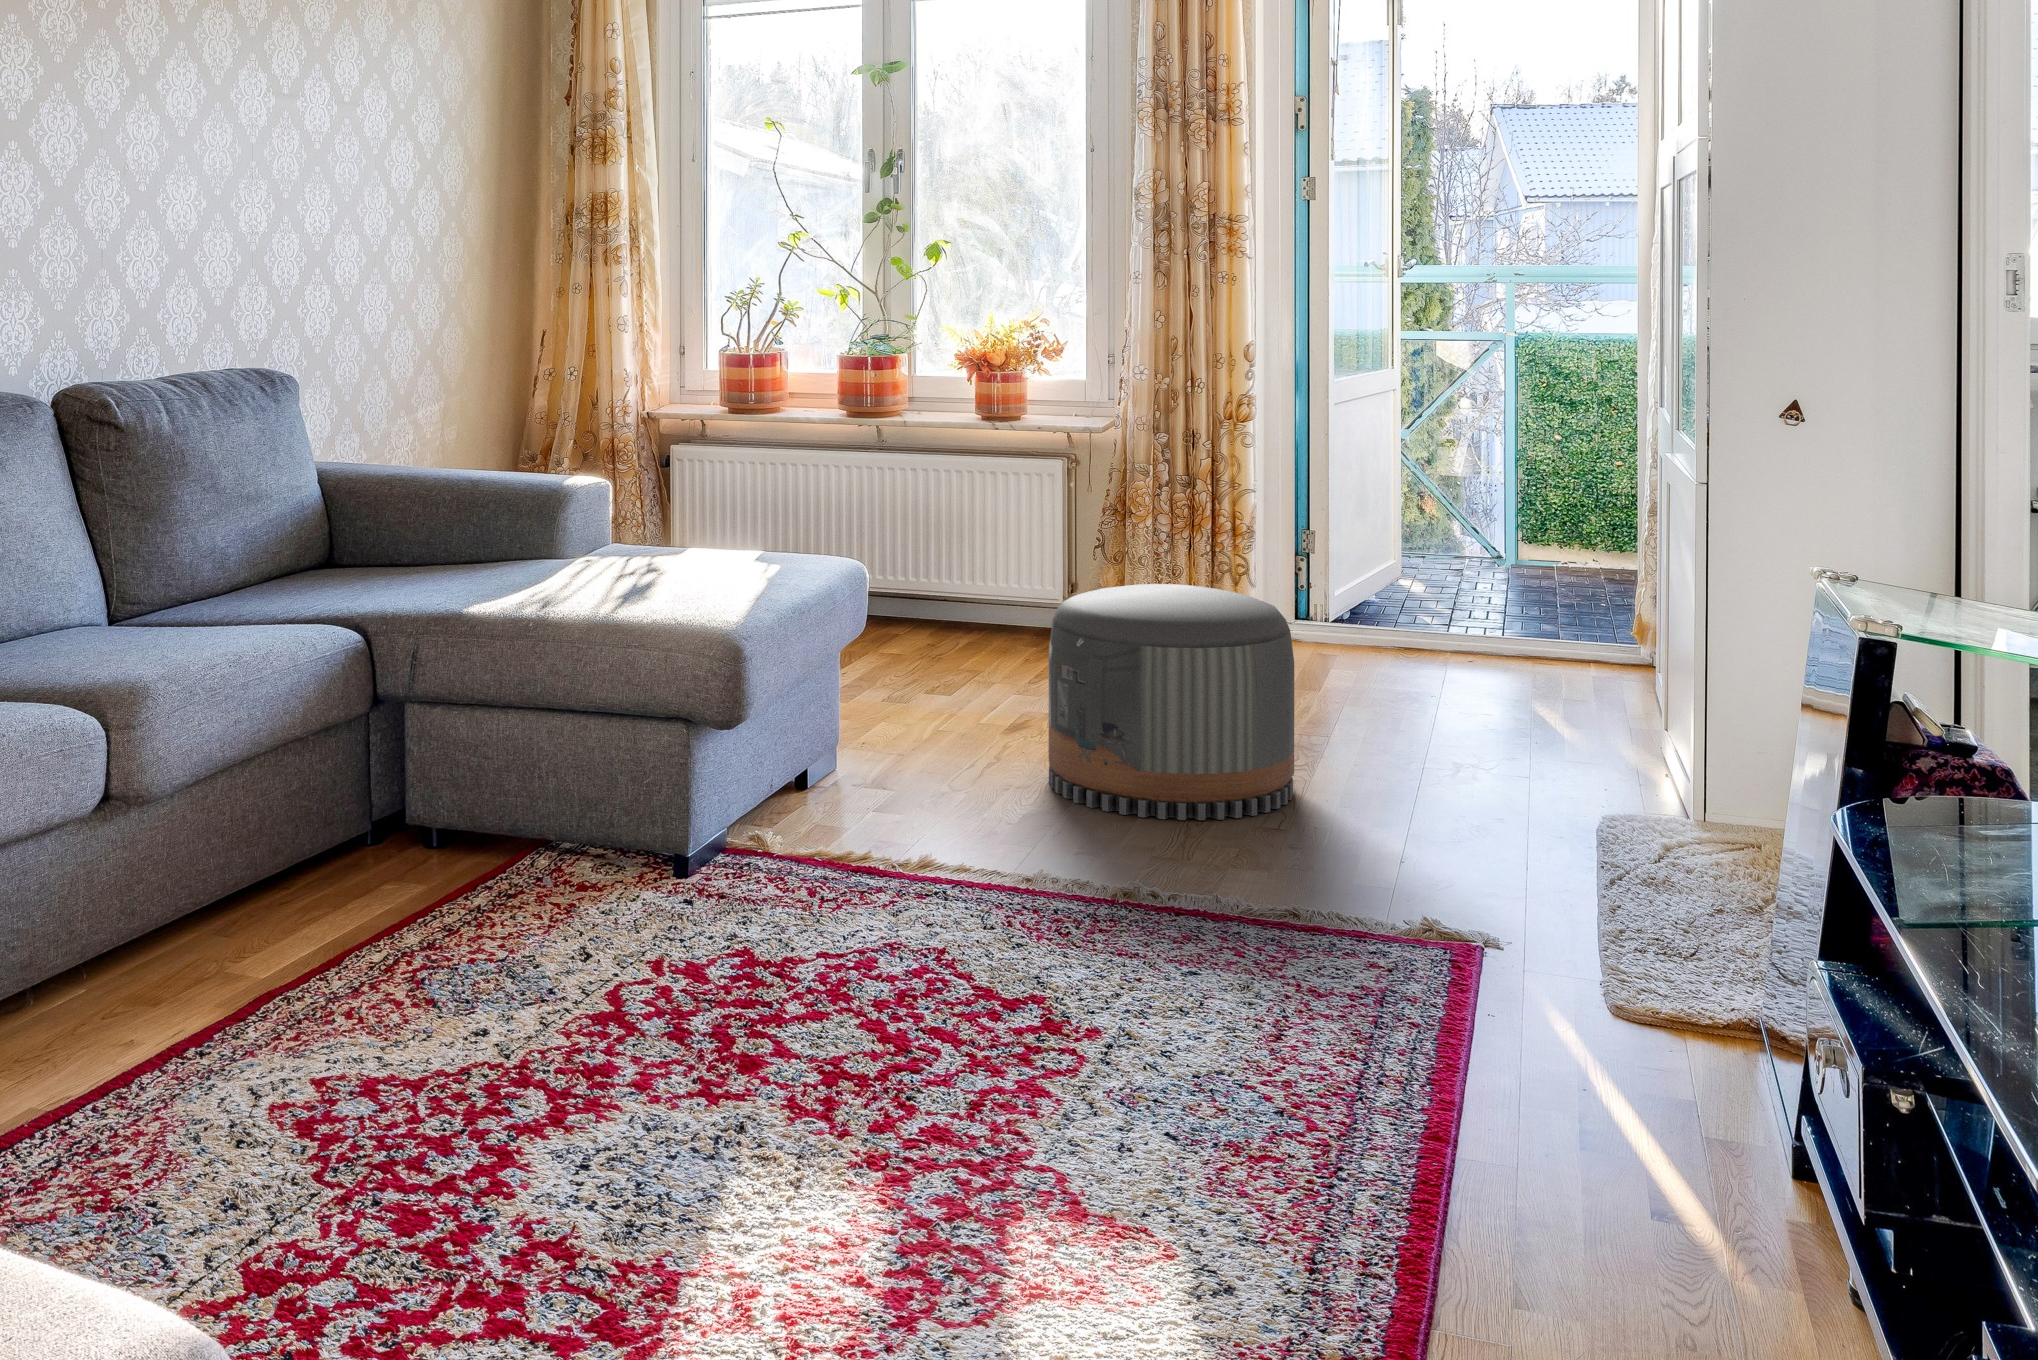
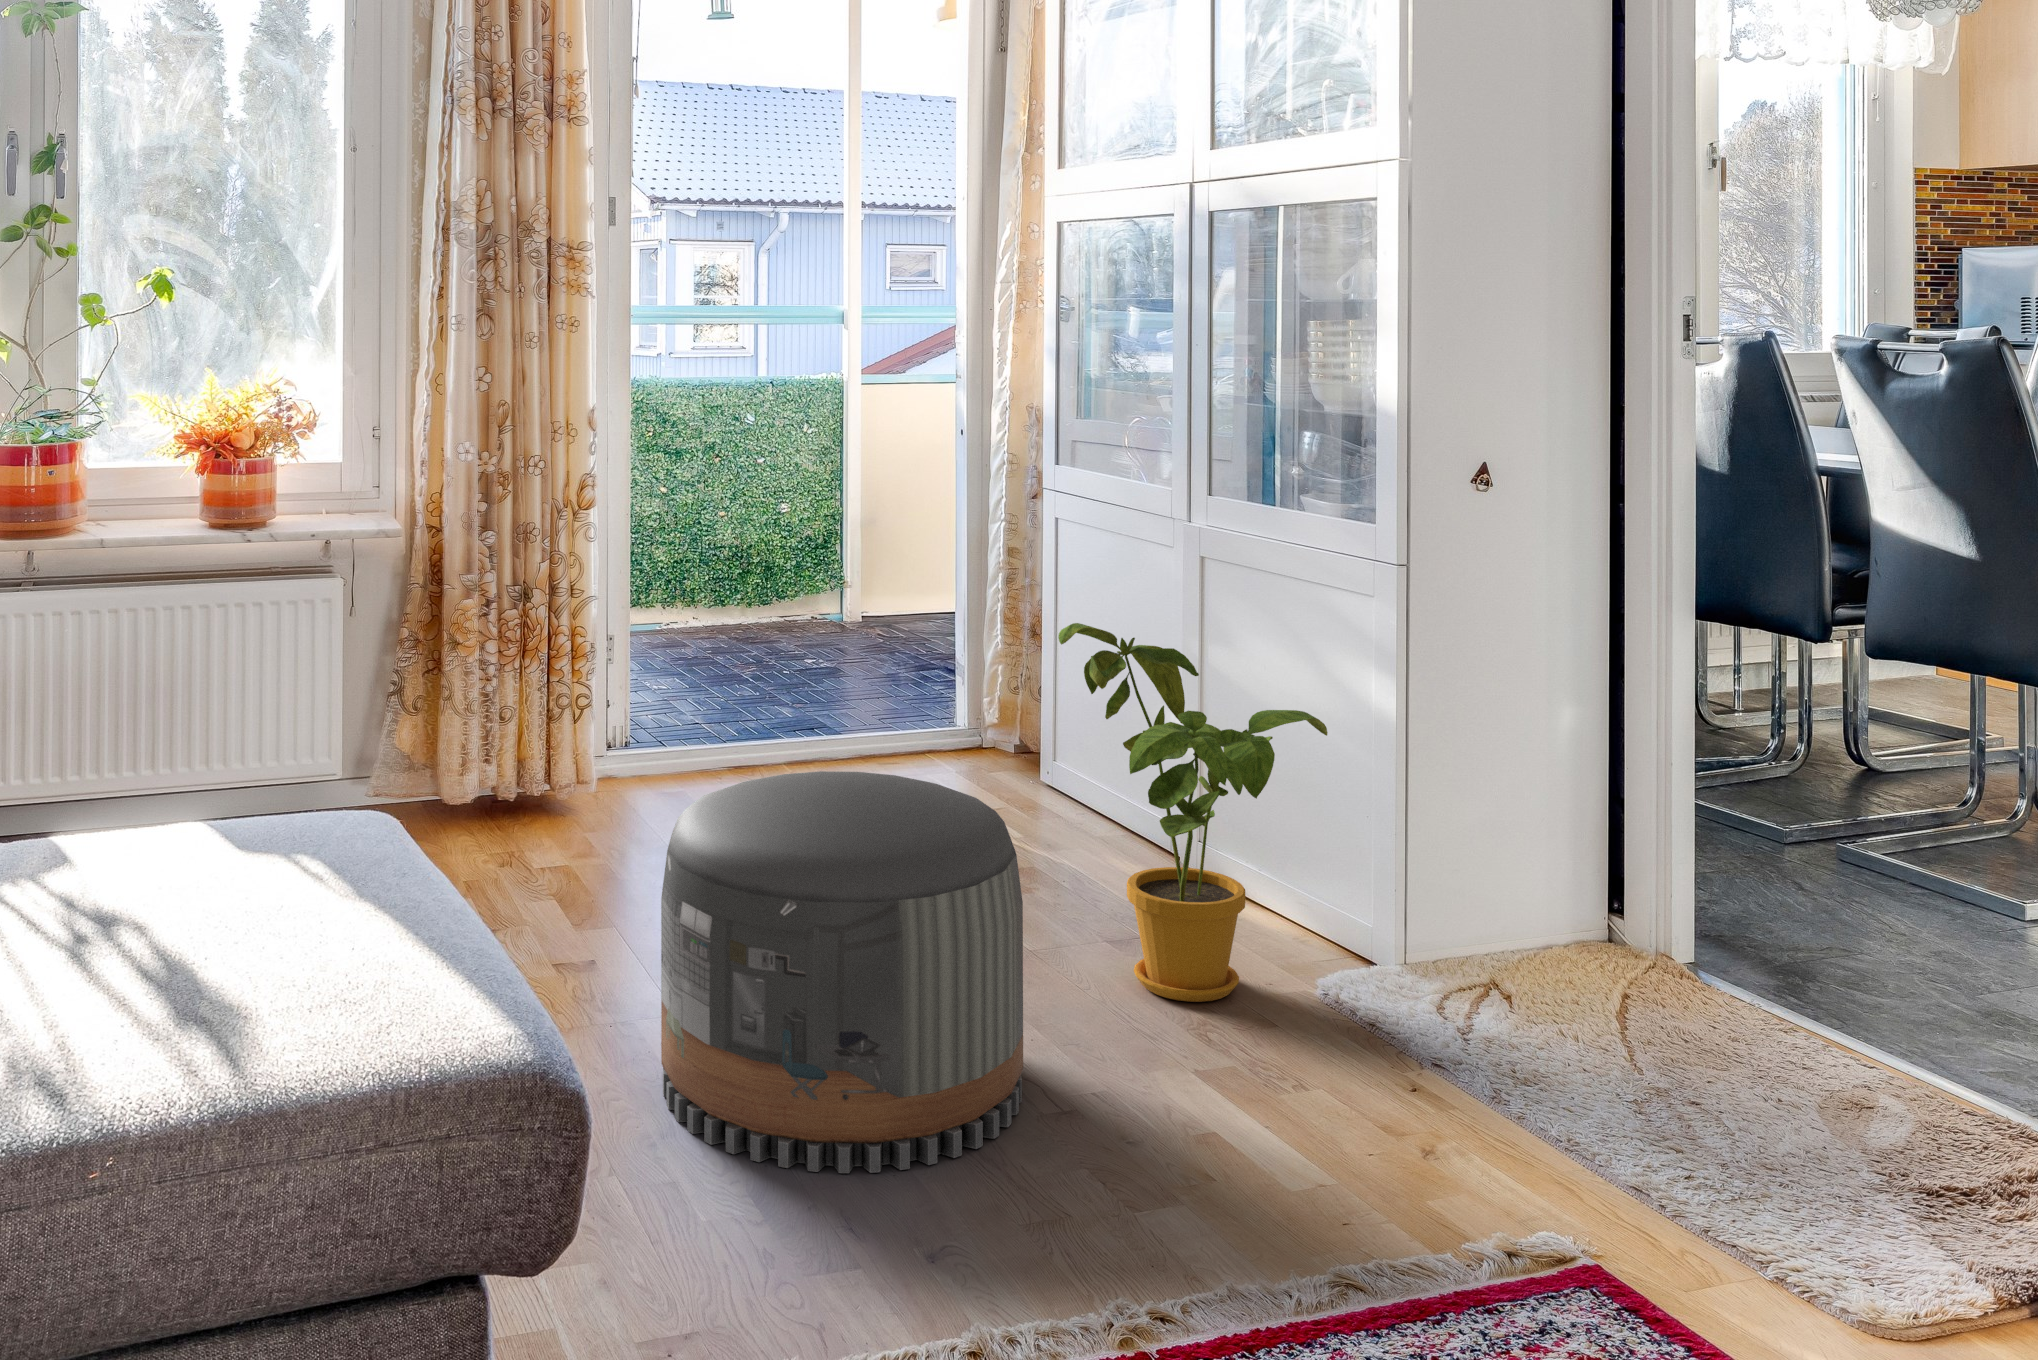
house plant: none [1418,512,1657,807] -> present [1058,623,1328,1002]

